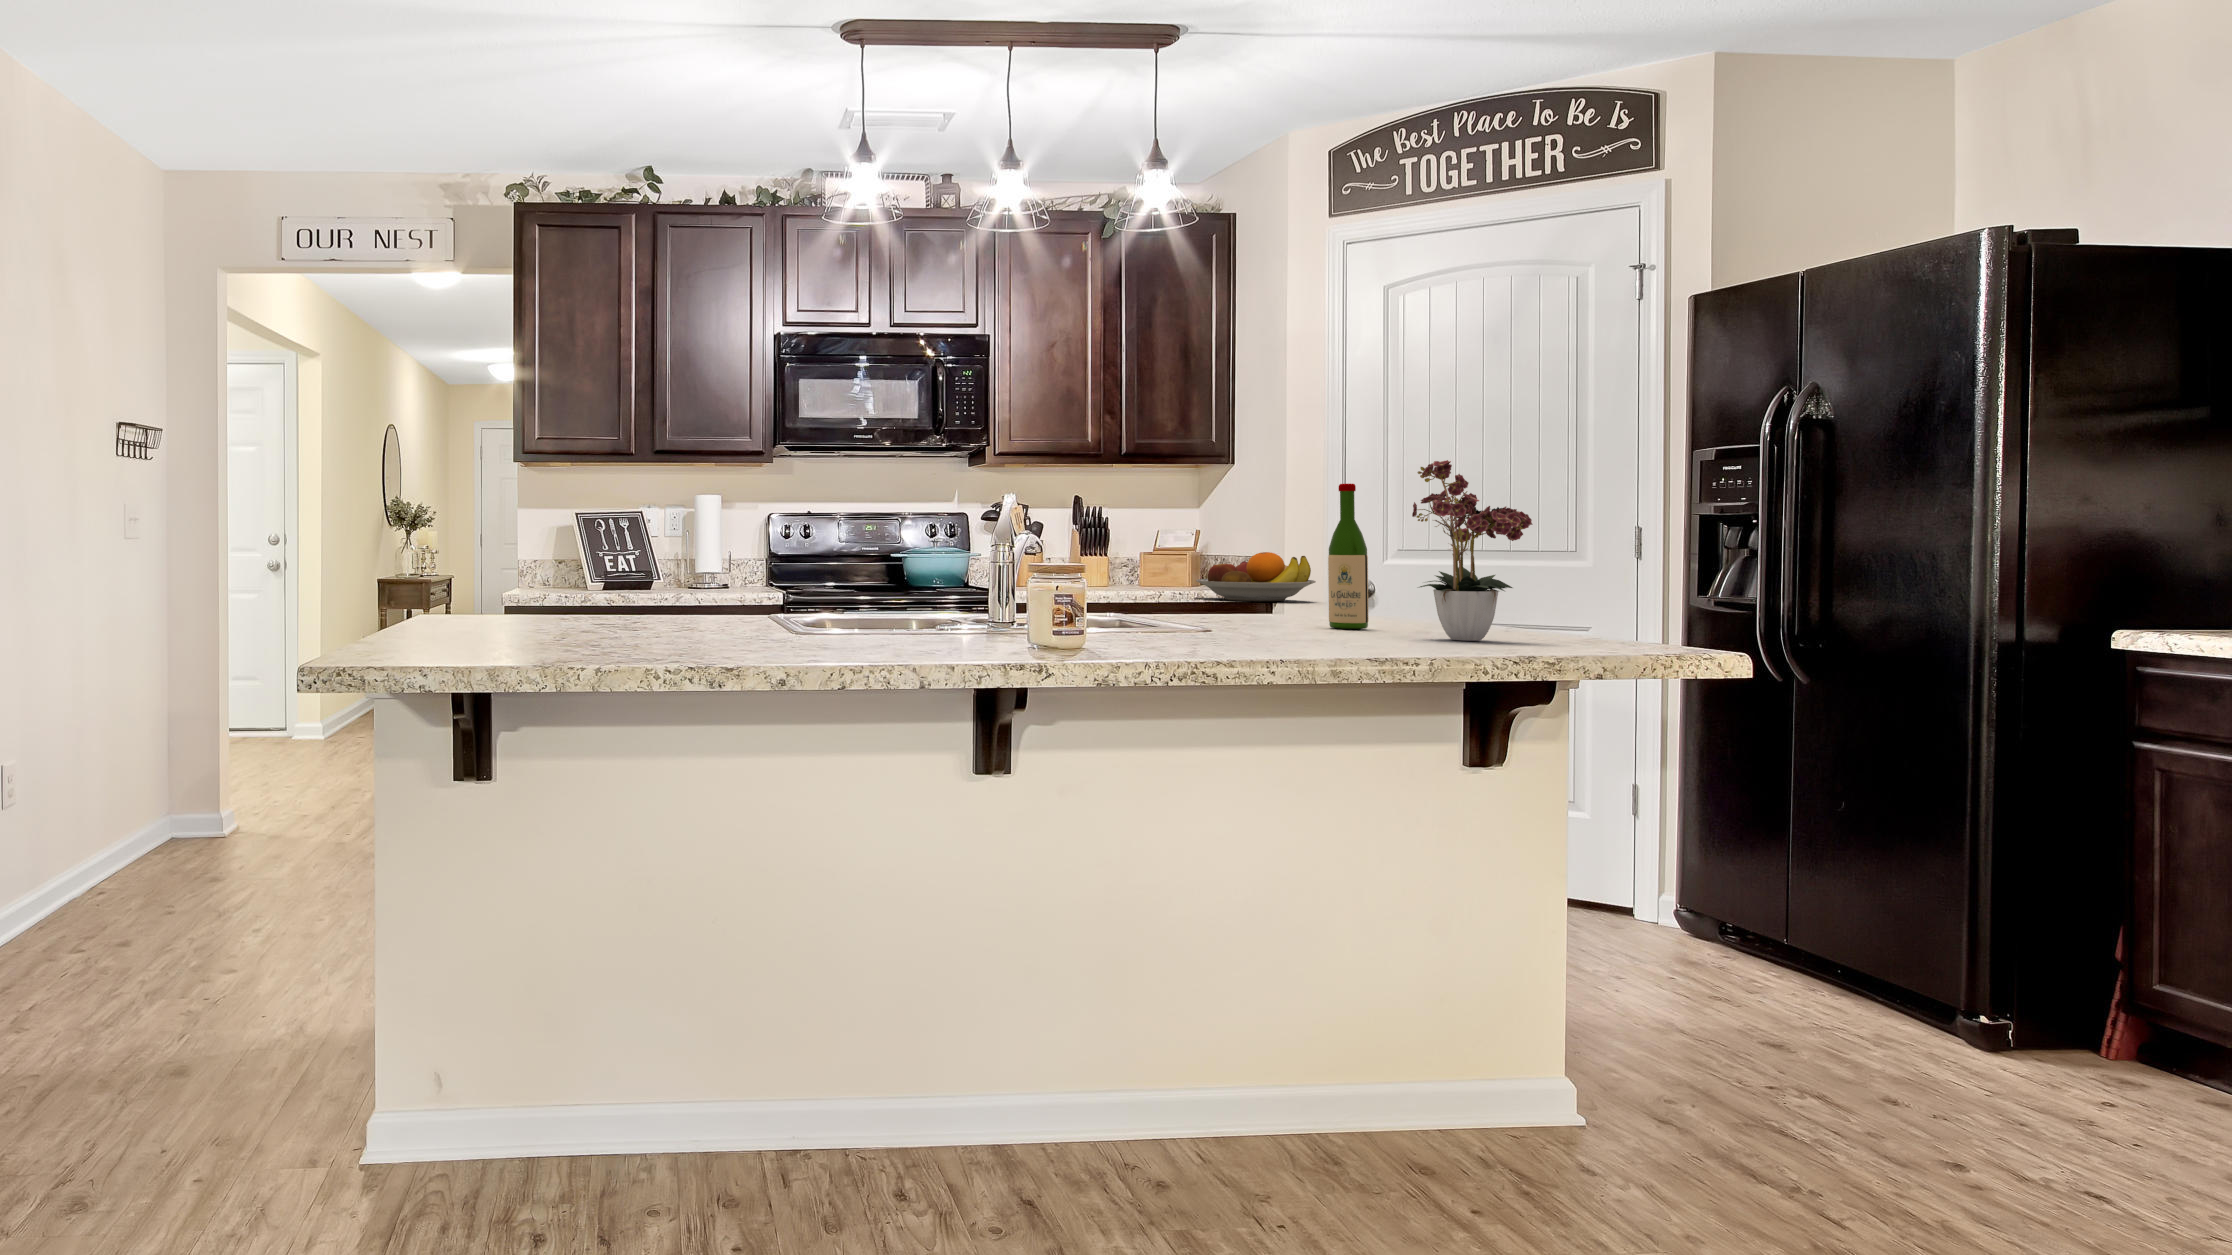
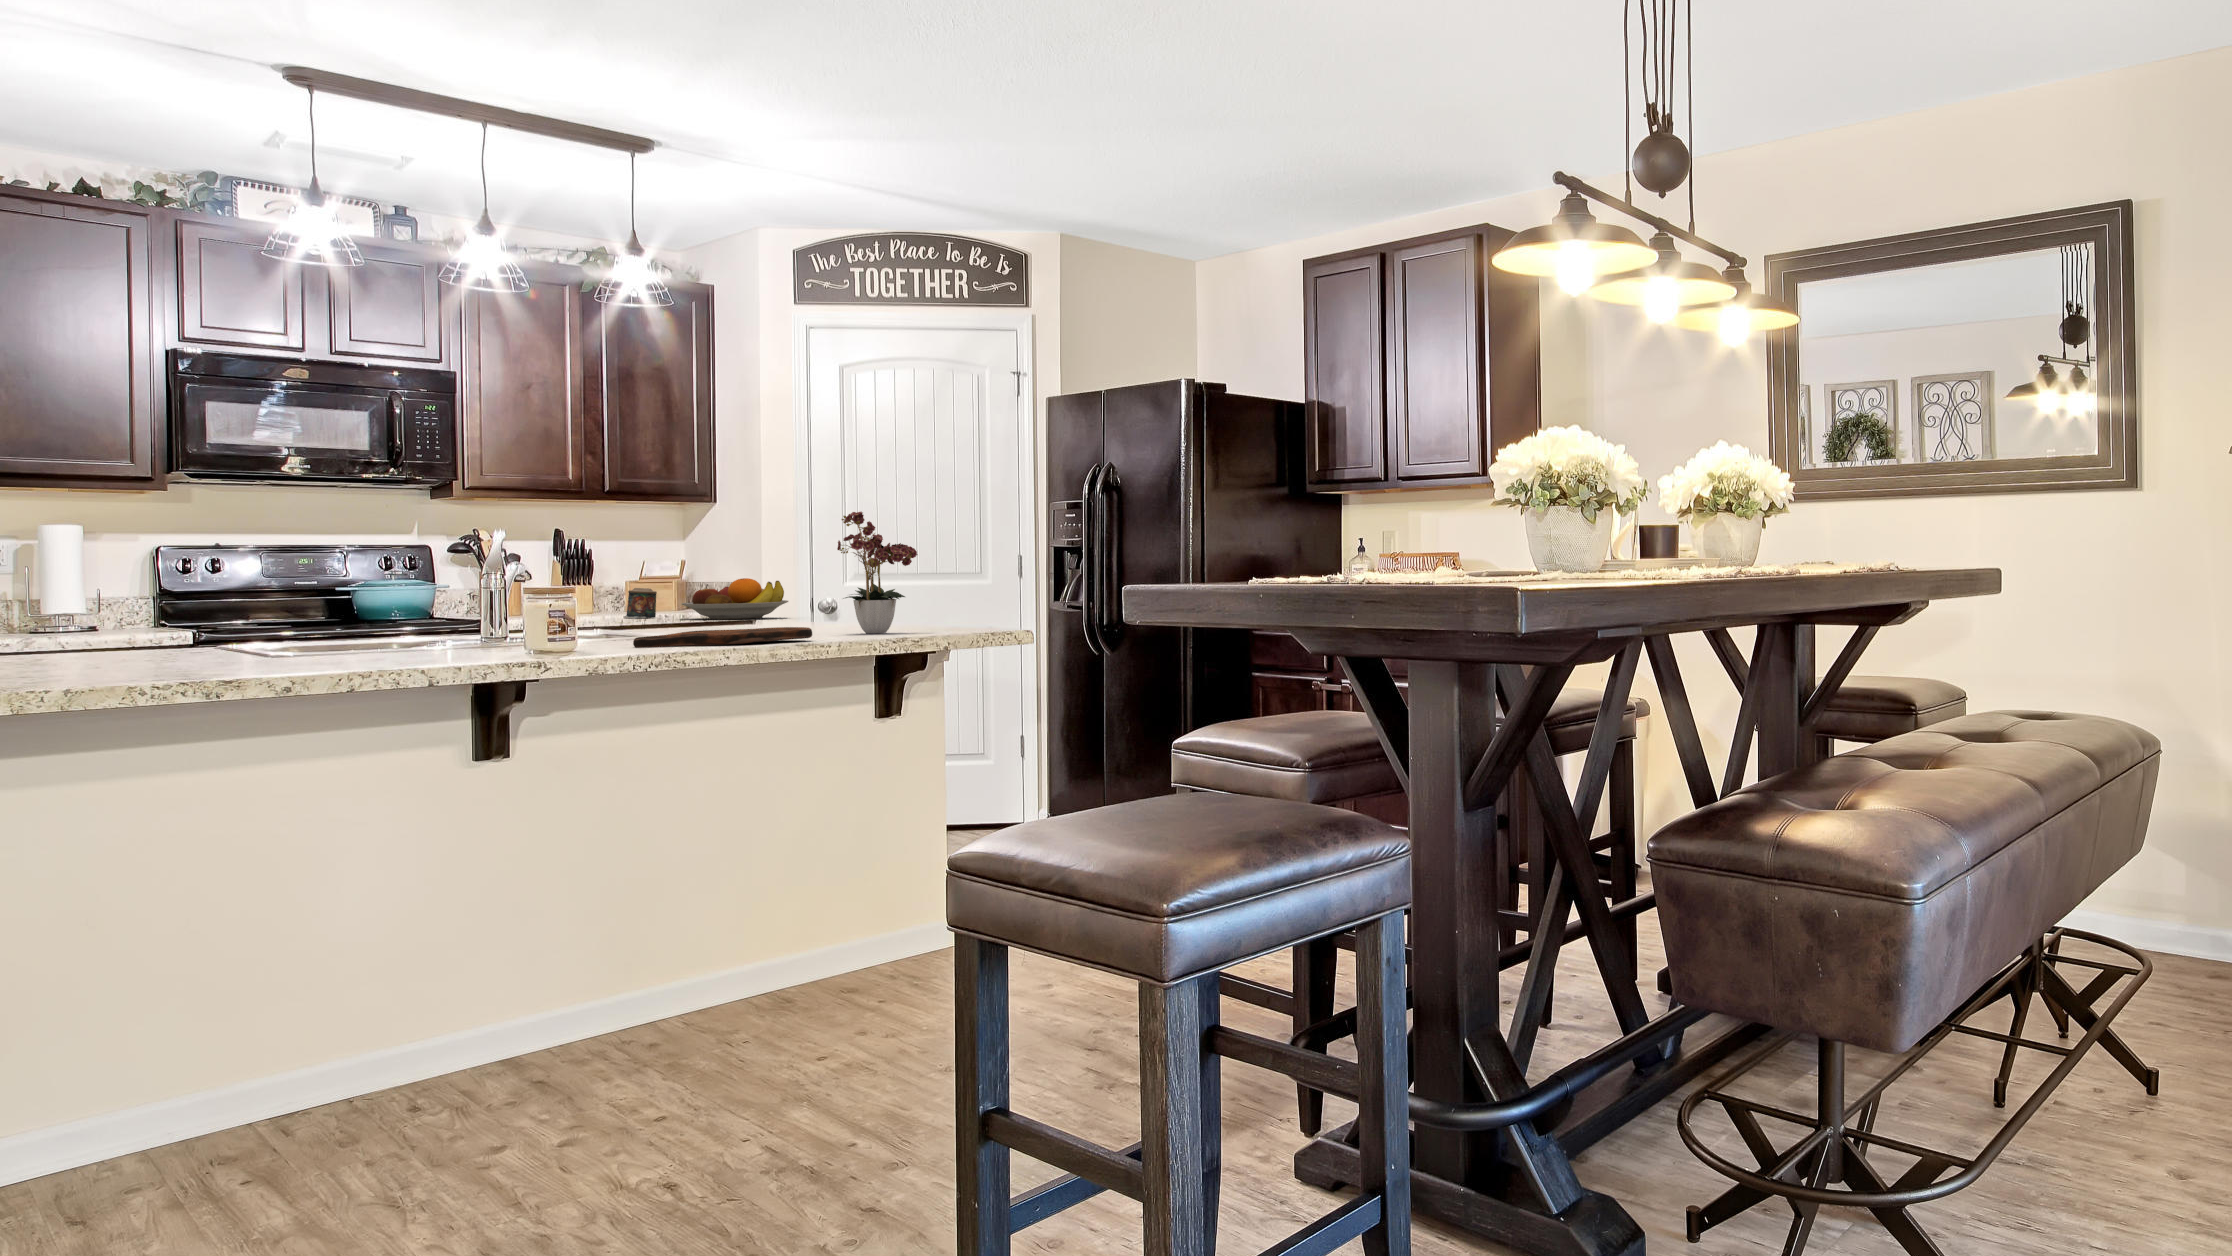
wine bottle: present [1328,484,1369,629] -> none [782,526,813,632]
candle: none [1136,560,1170,595] -> present [623,588,657,619]
cutting board: none [1151,628,1388,652] -> present [633,627,812,648]

